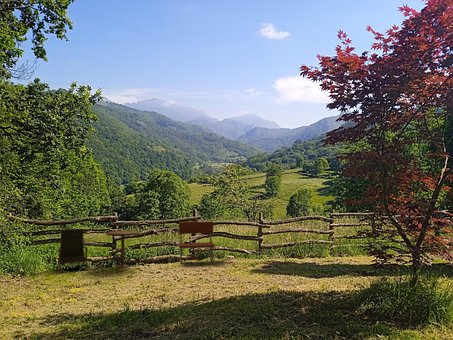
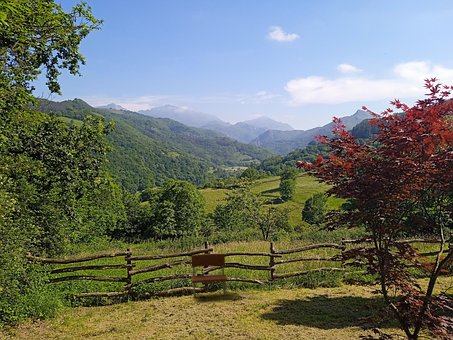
lounge chair: present [58,229,88,272] -> none [75,266,104,312]
pedestal table: present [107,231,139,268] -> none [121,266,153,305]

